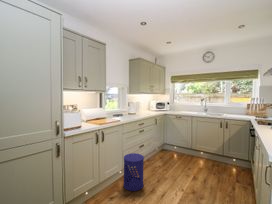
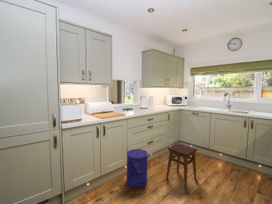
stool: none [160,146,187,186] -> present [166,144,197,189]

